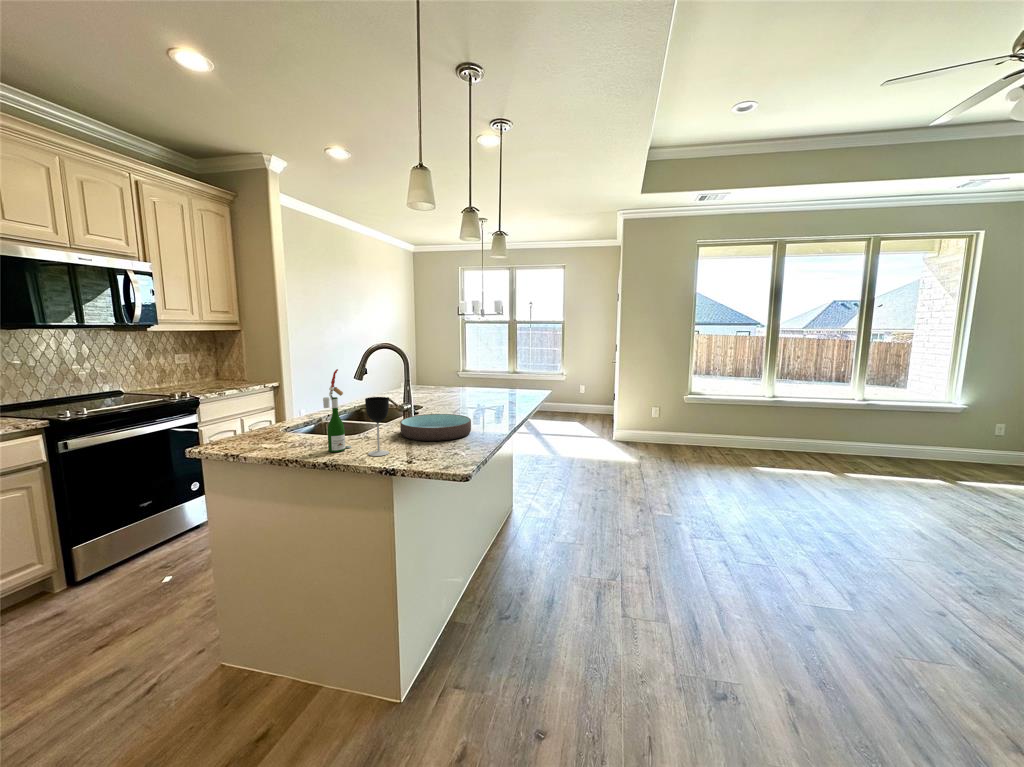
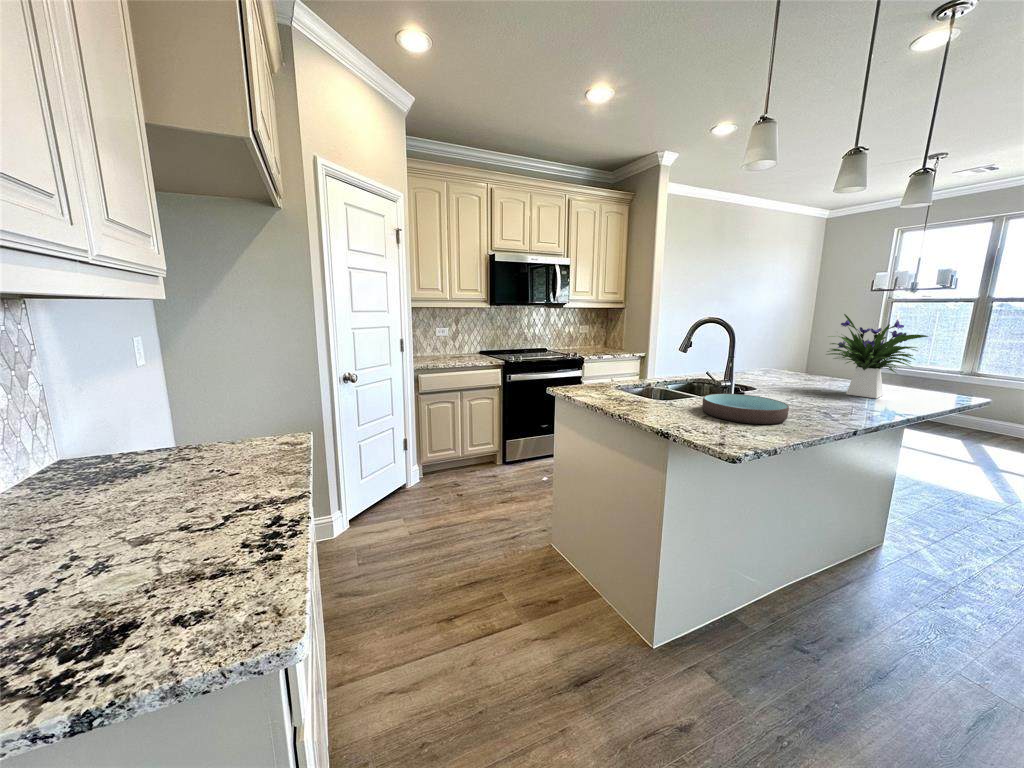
flower arrangement: none [464,336,523,401] -> present [828,314,928,398]
wine bottle: present [323,369,352,452] -> none [627,338,648,411]
wine glass: present [365,397,389,456] -> none [655,366,681,421]

